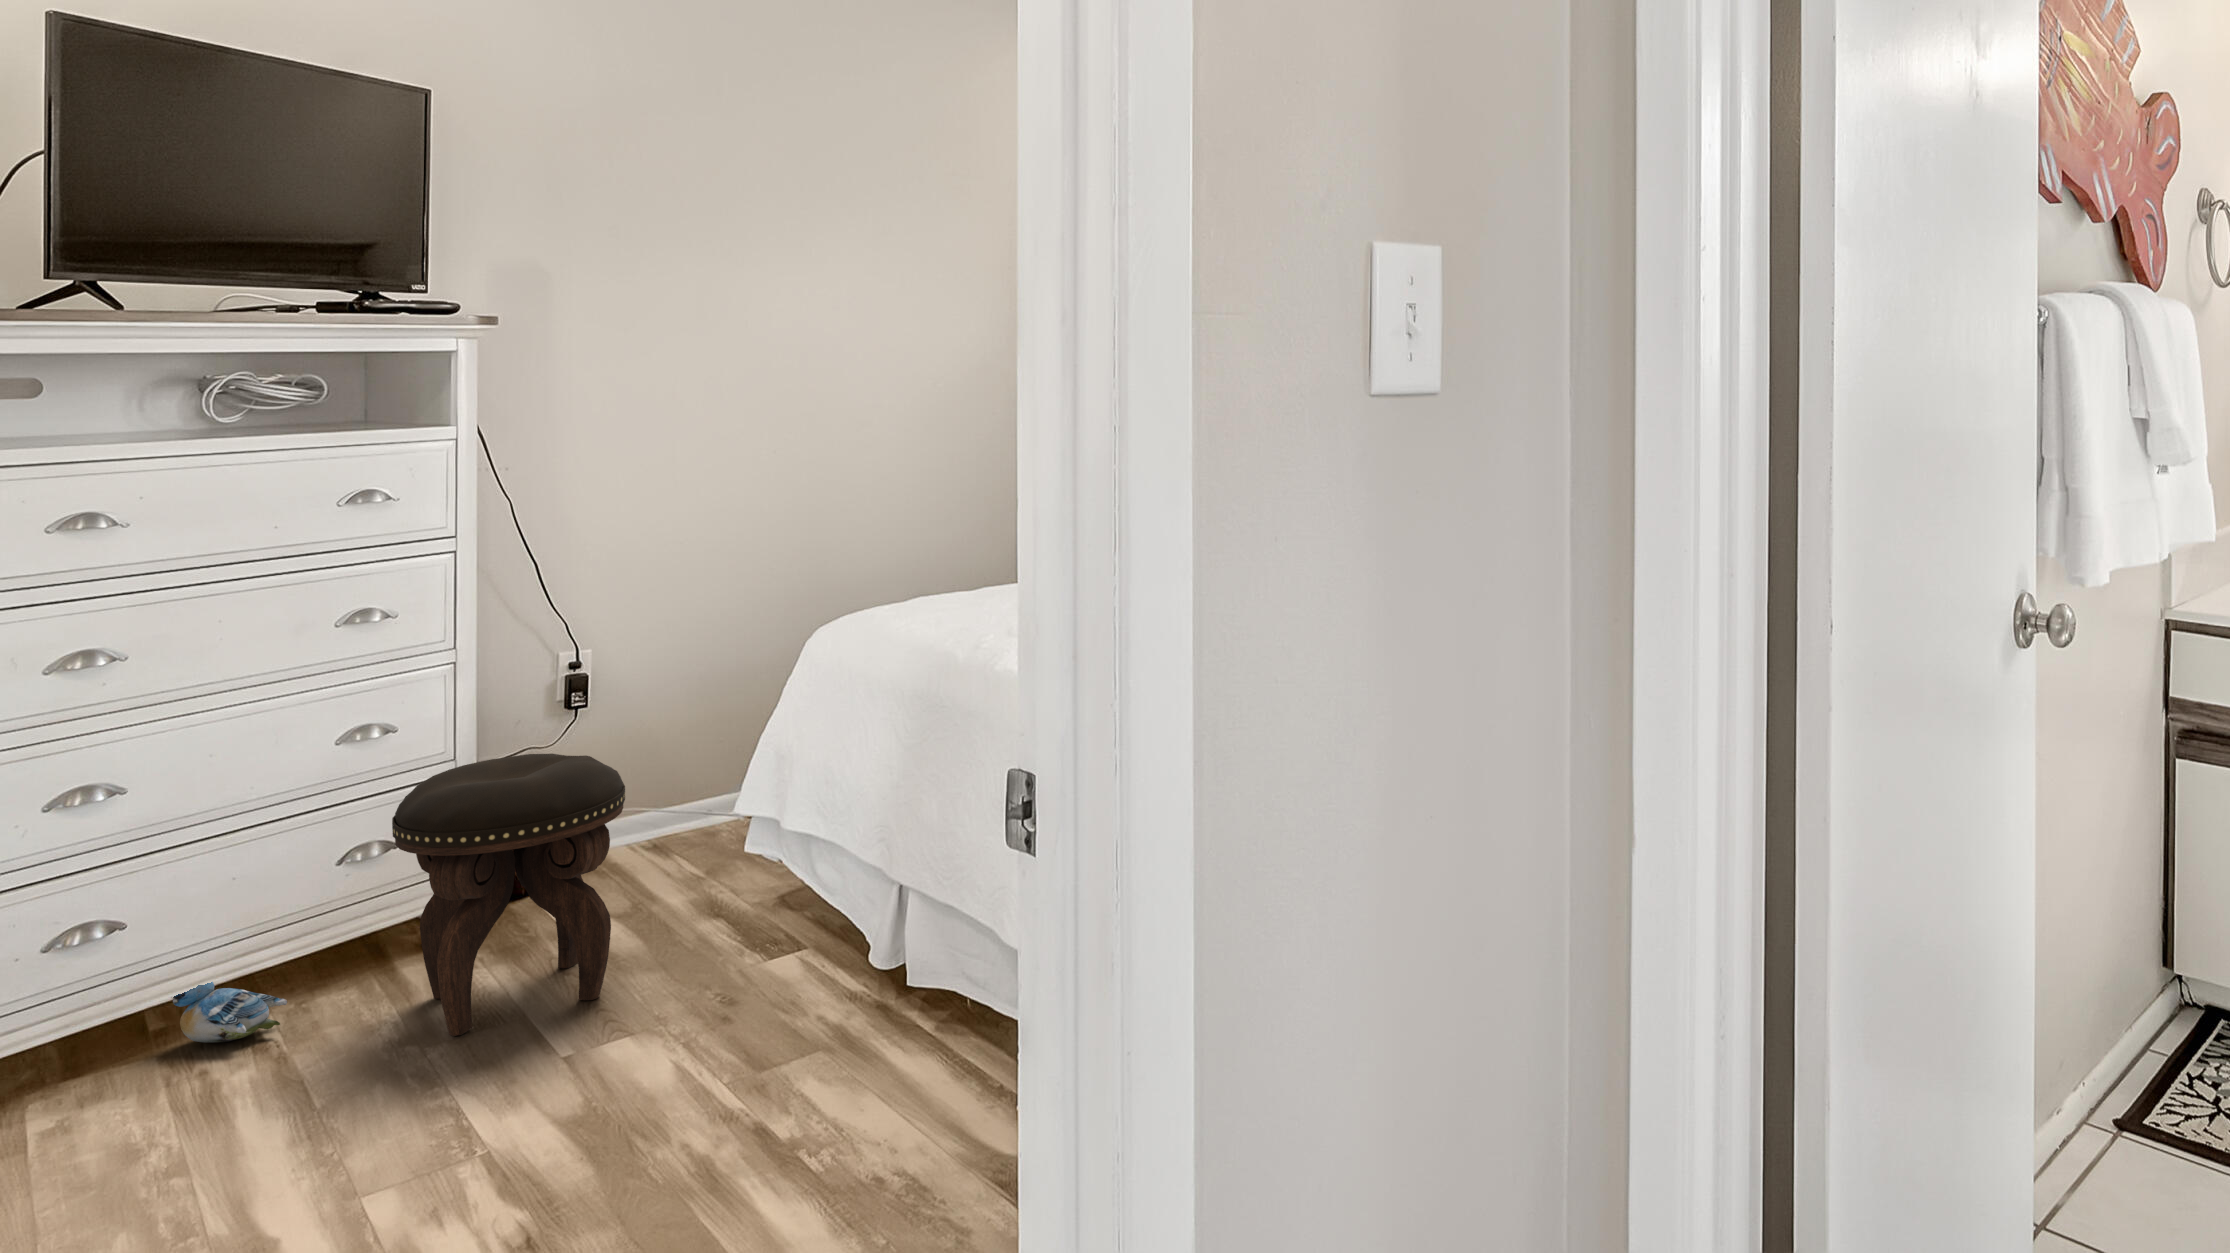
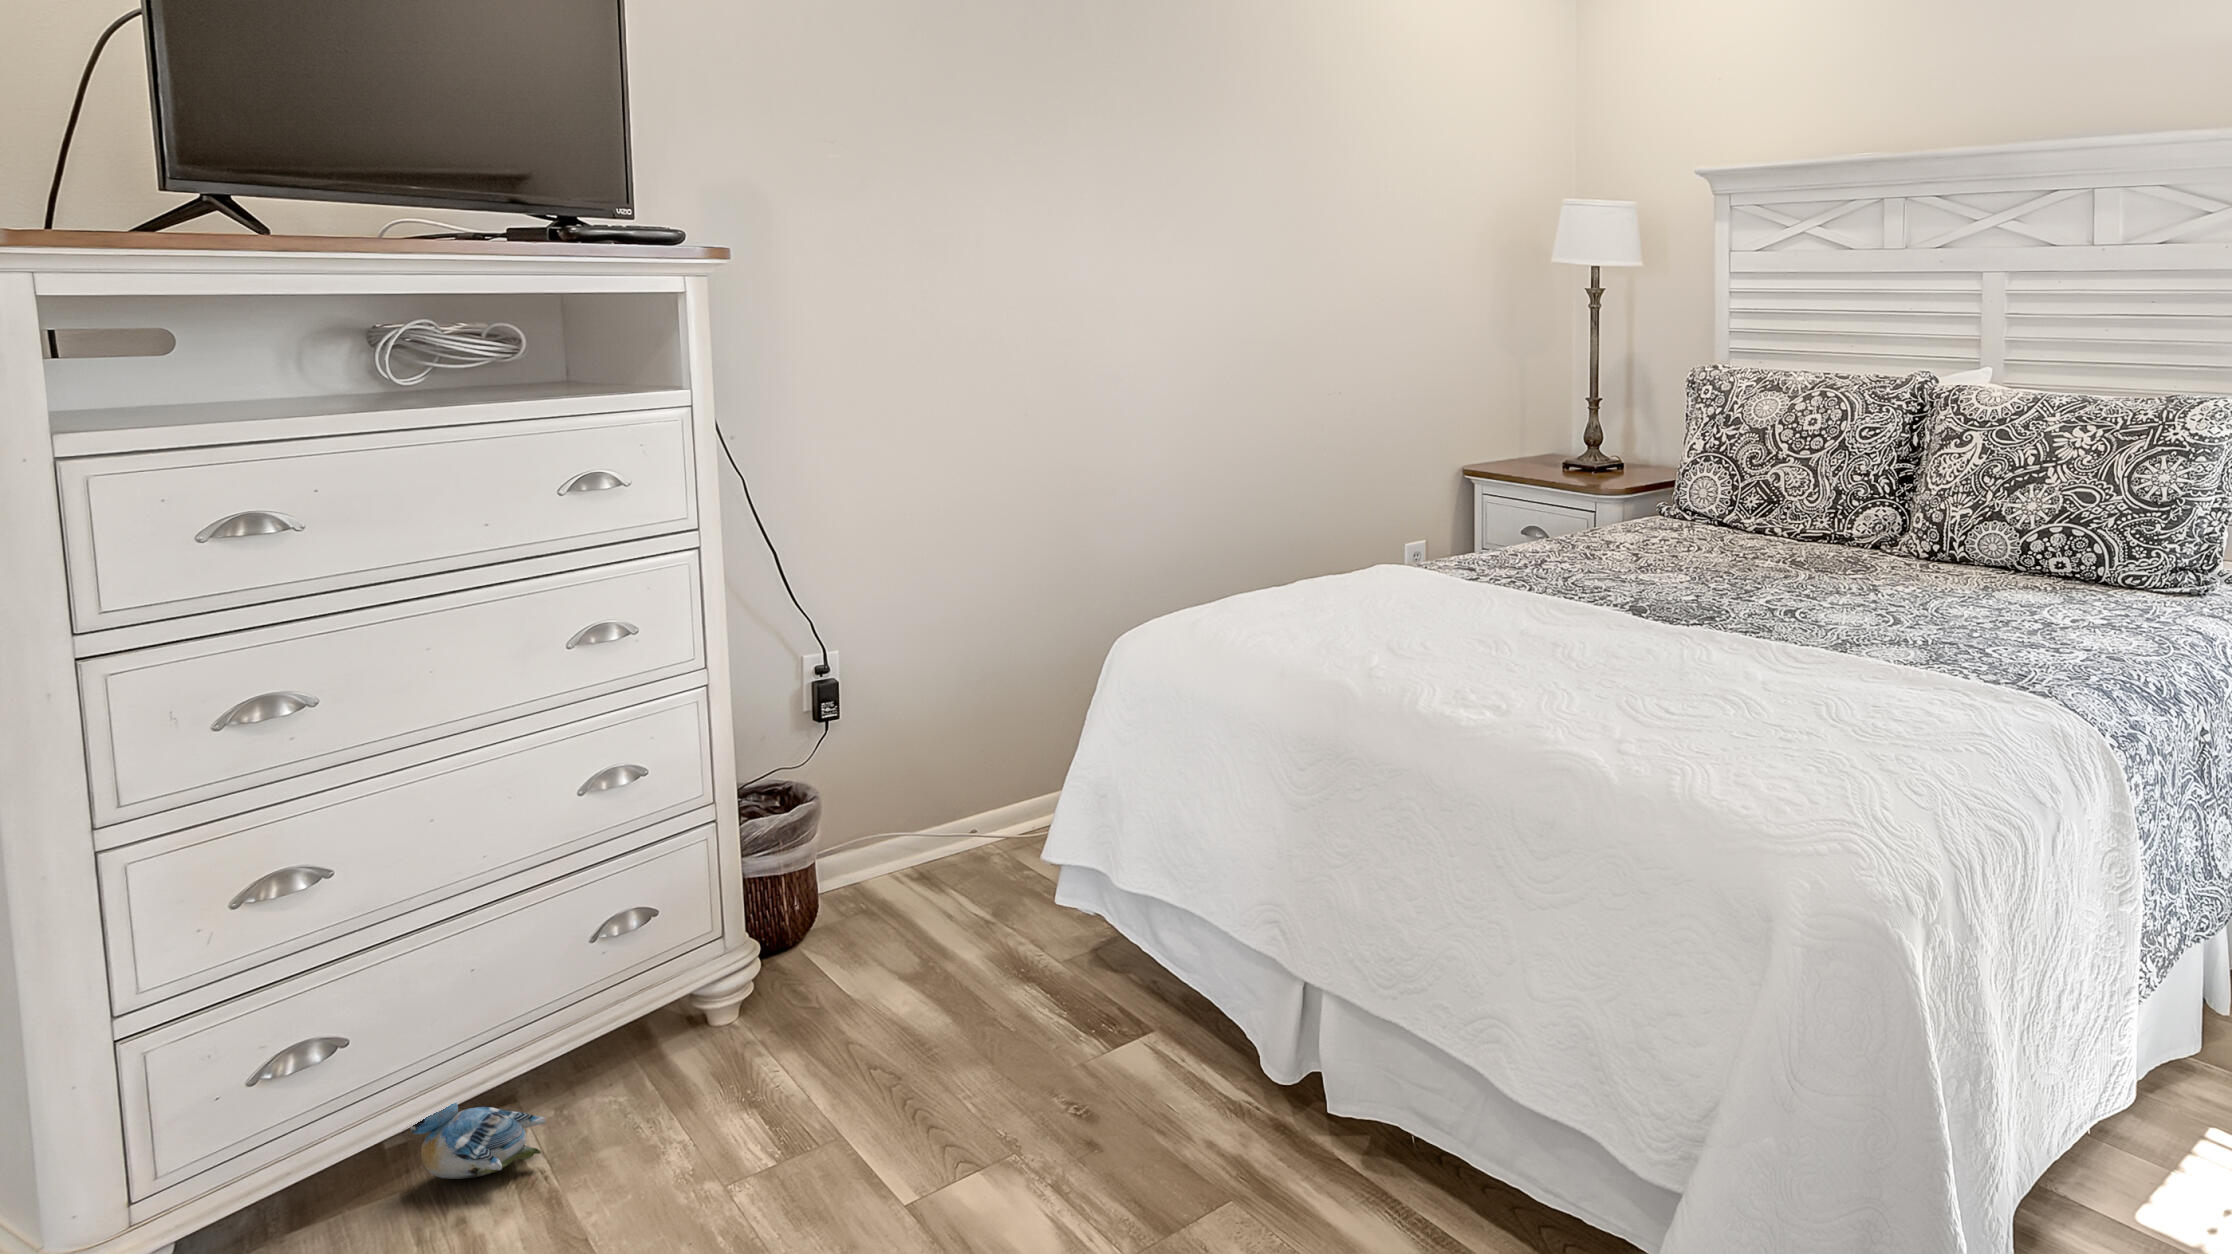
footstool: present [392,754,625,1036] -> none [657,794,930,1170]

